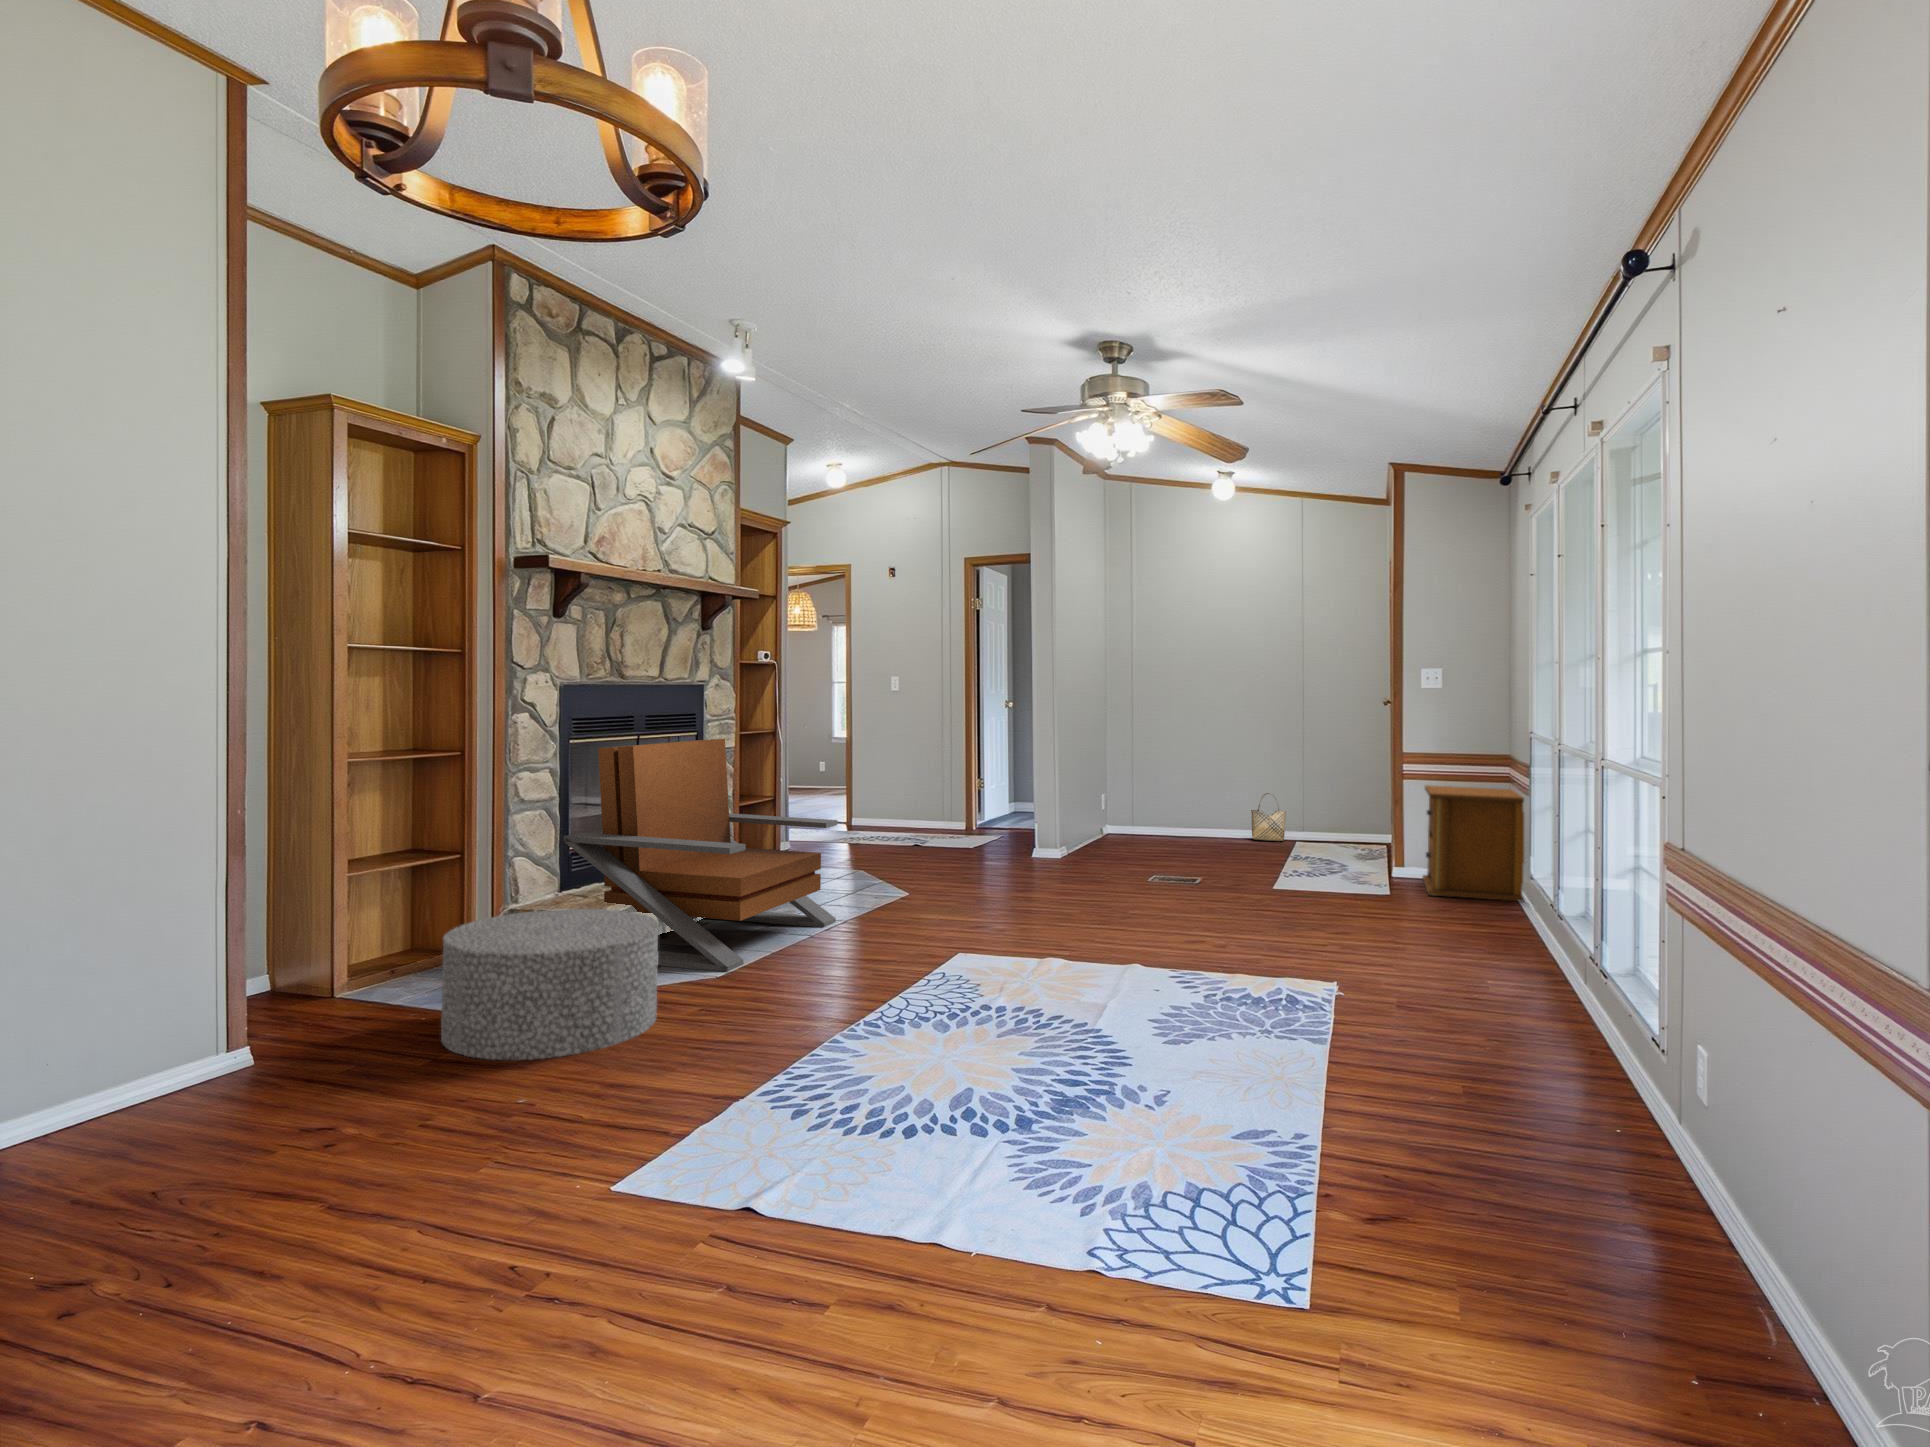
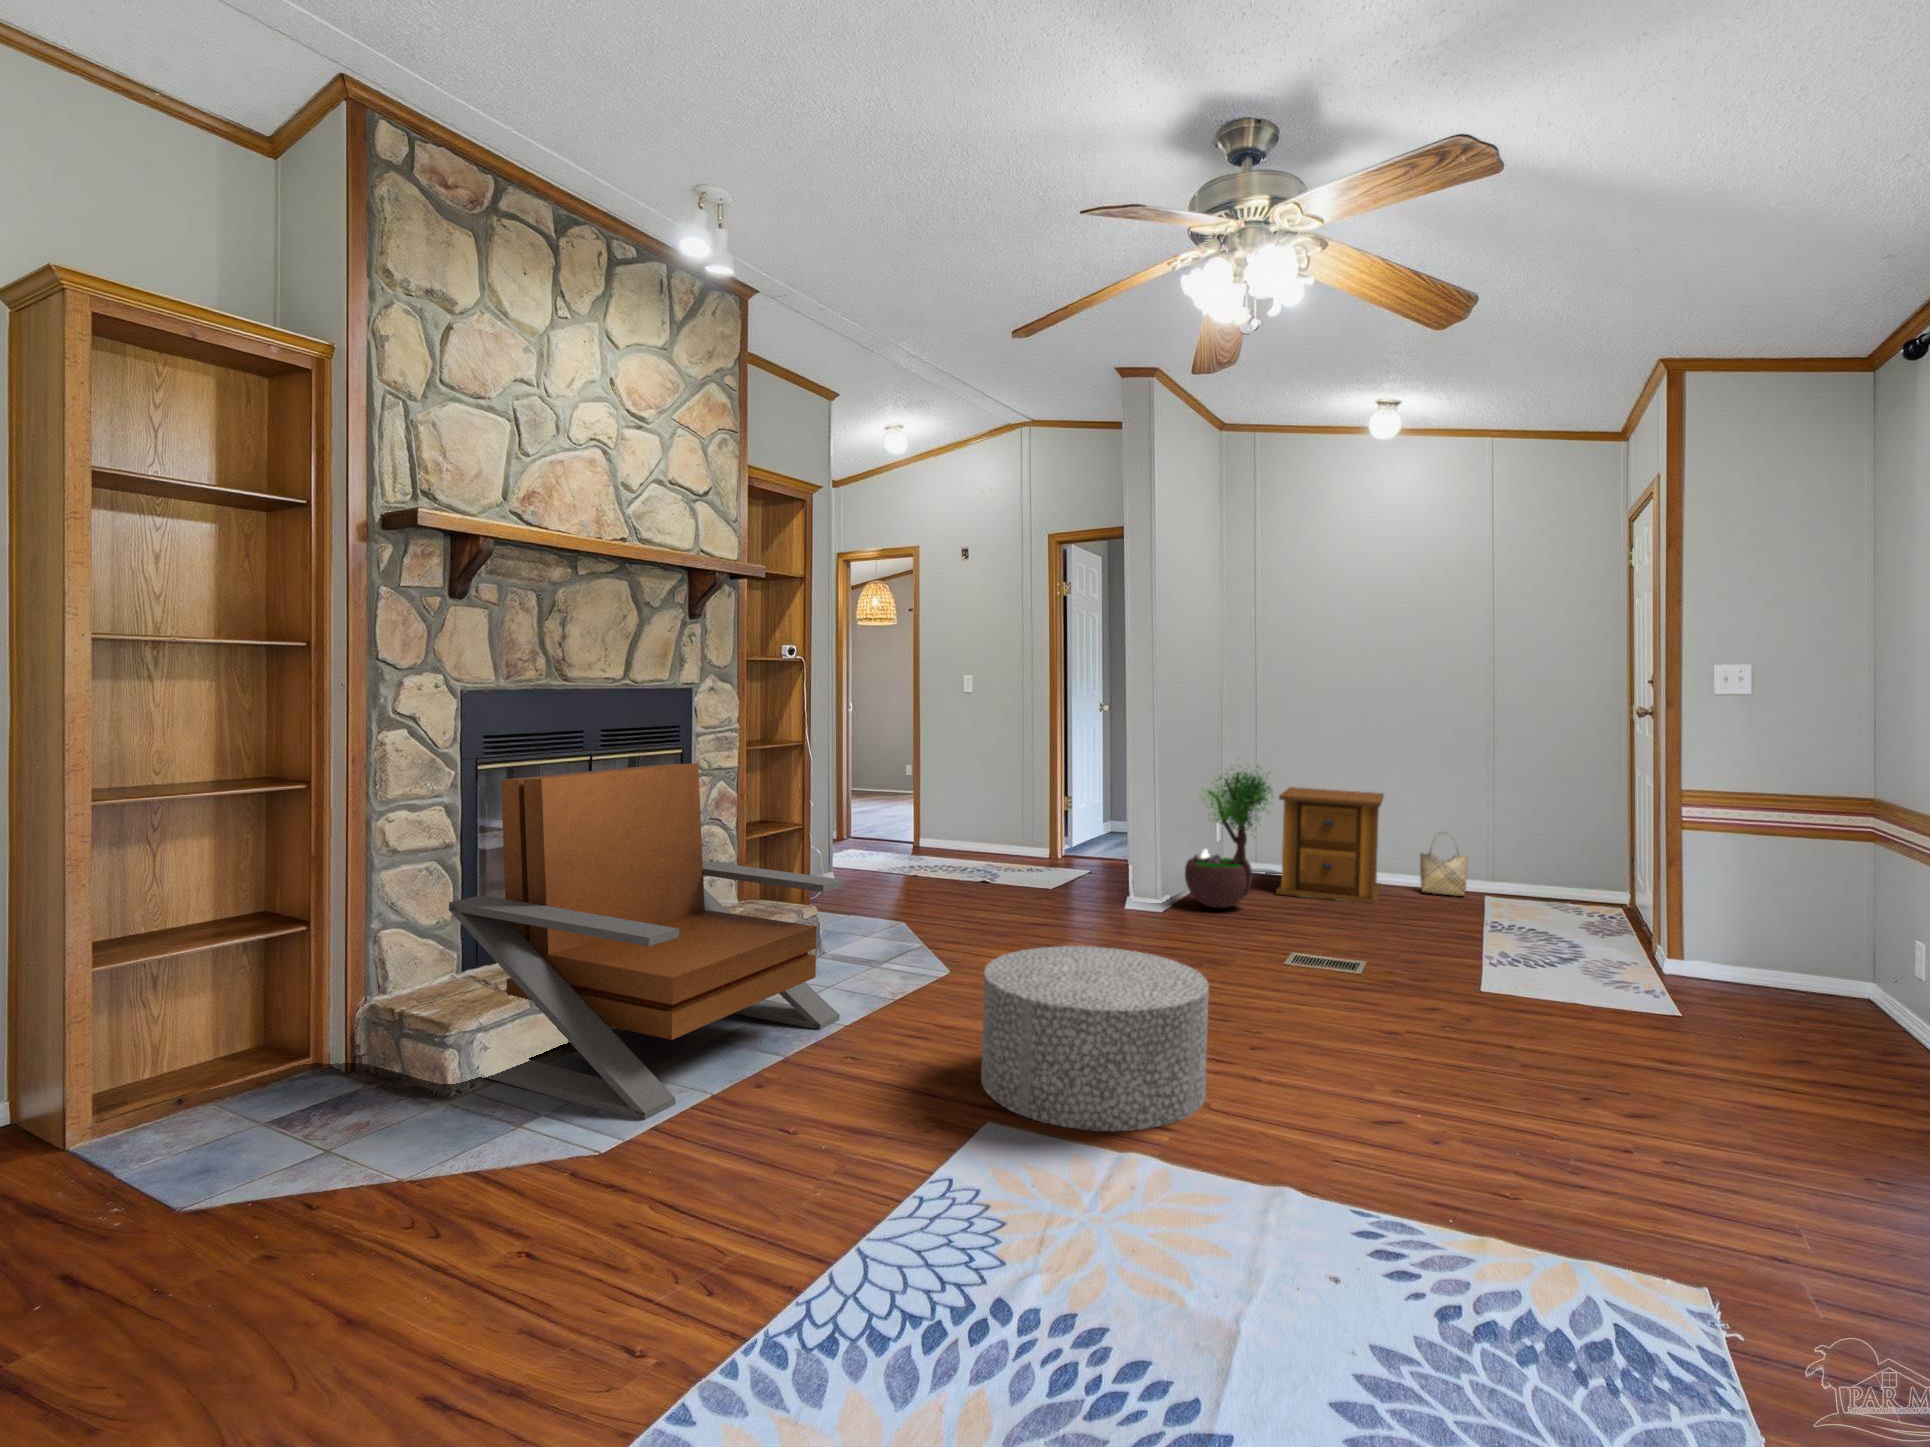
potted tree: none [1075,736,1142,854] -> present [1185,767,1273,908]
side table: present [1423,785,1524,902] -> present [1276,787,1384,904]
ottoman: present [441,909,658,1060] -> present [981,946,1209,1131]

